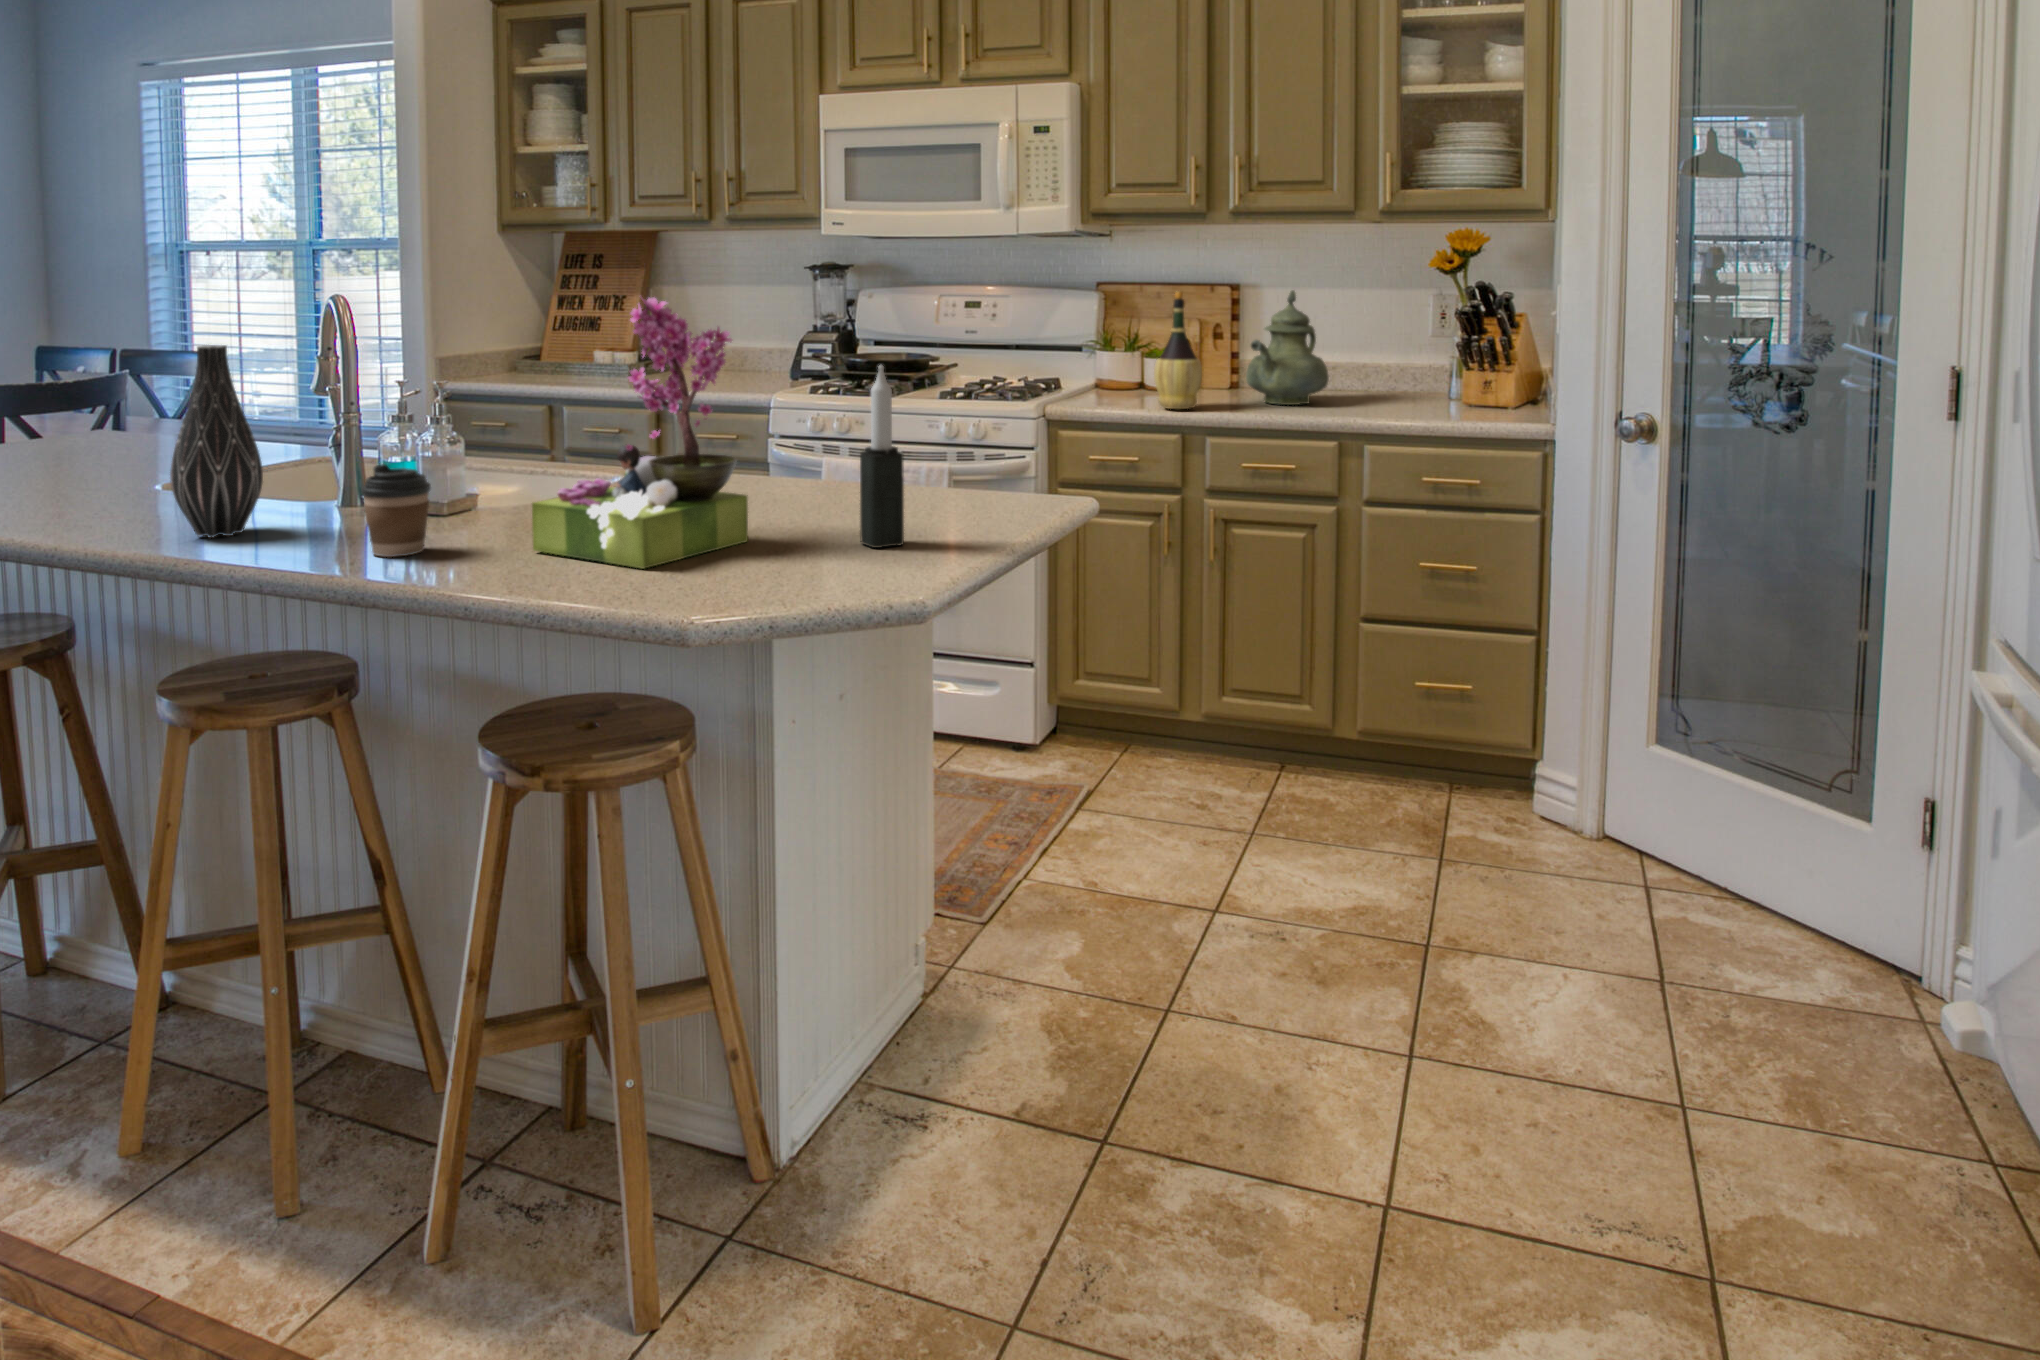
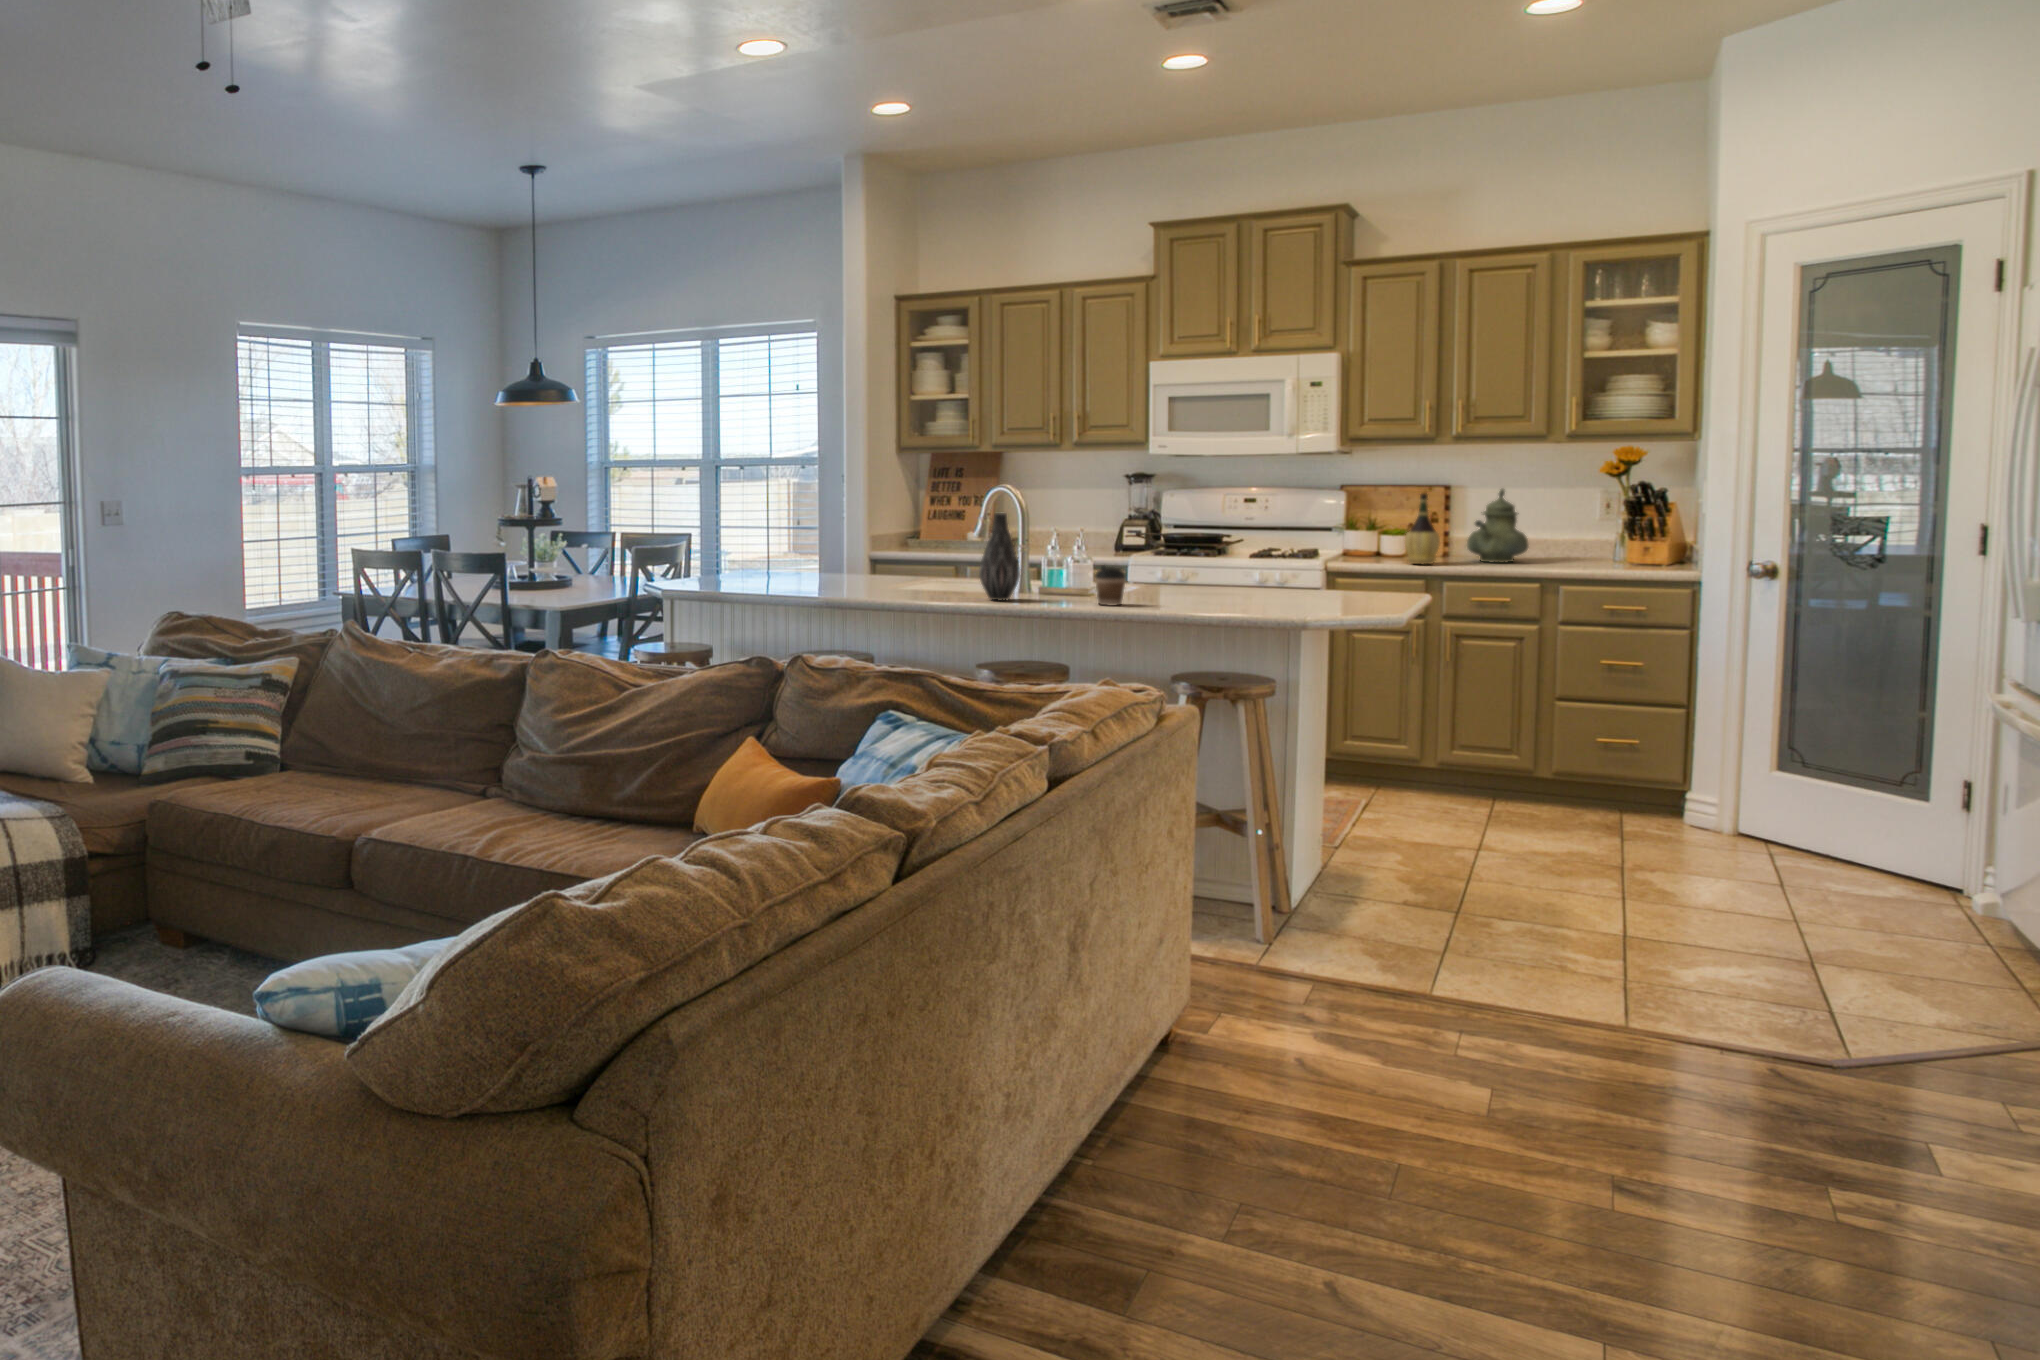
flower arrangement: present [532,298,748,569] -> none [1177,487,1277,609]
candle: present [860,365,904,548] -> none [1337,520,1362,605]

